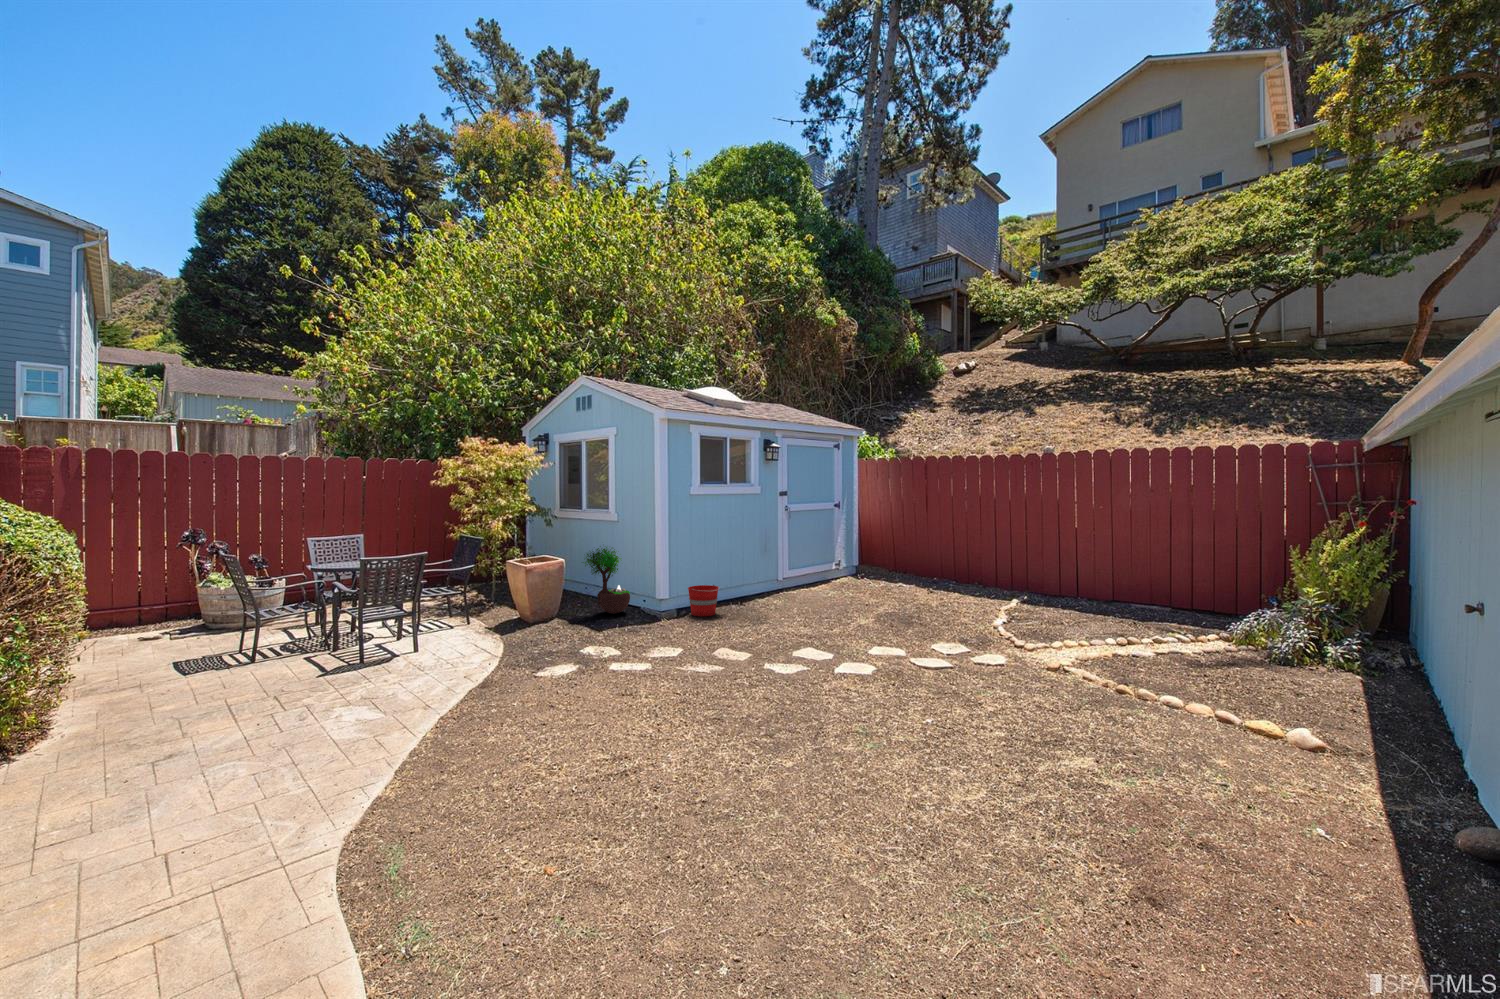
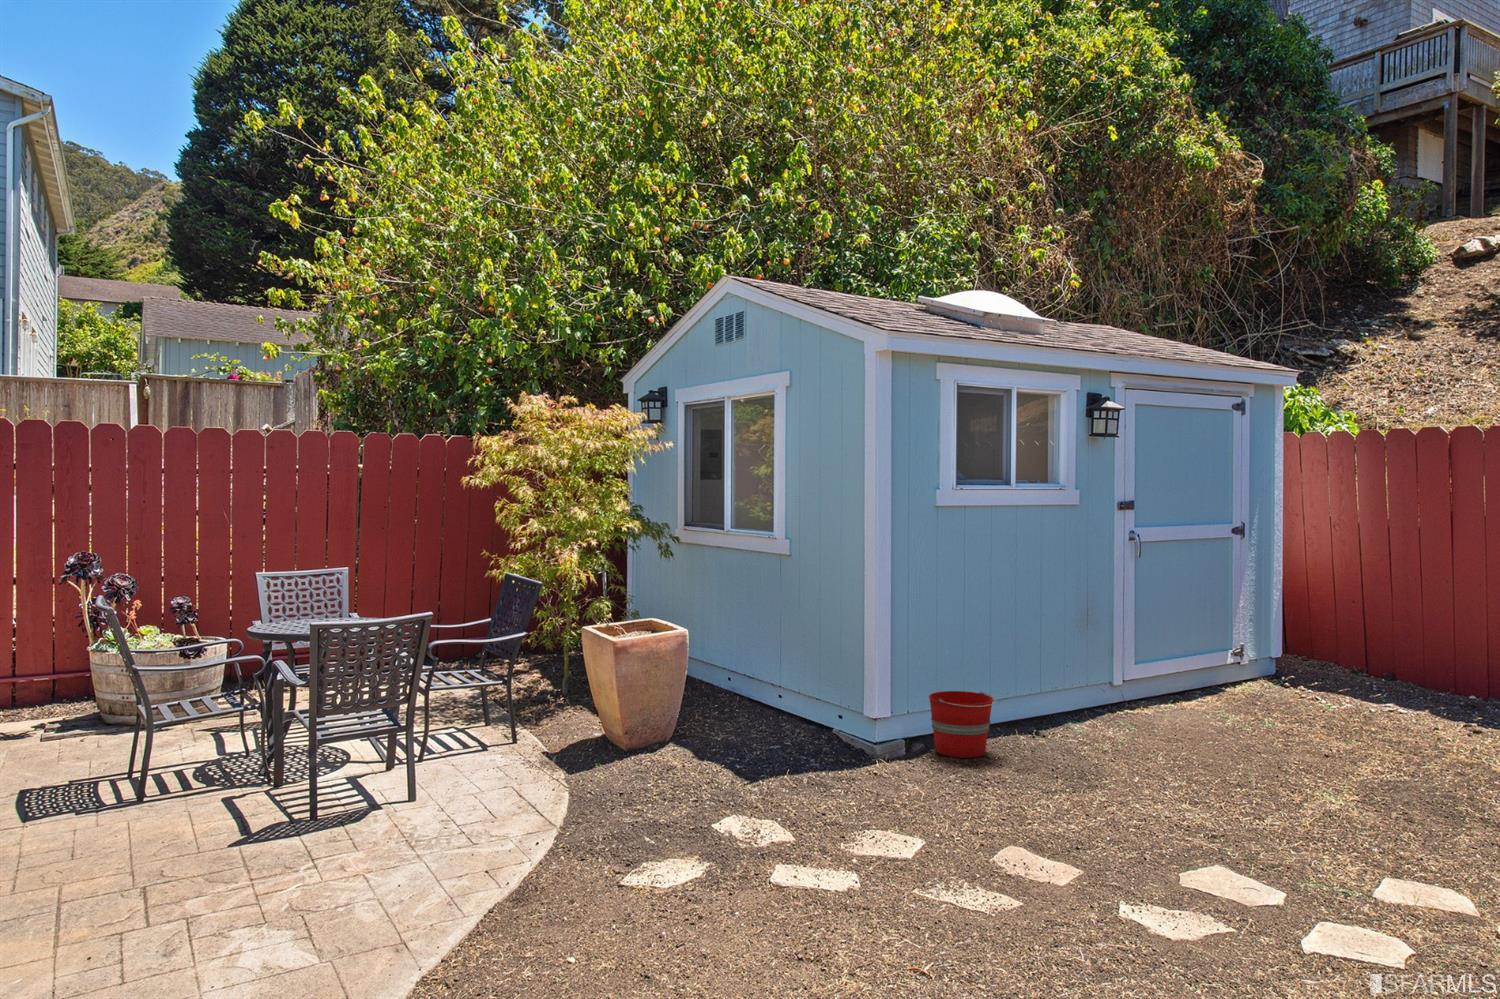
potted tree: present [583,546,630,614] -> none [720,594,814,738]

